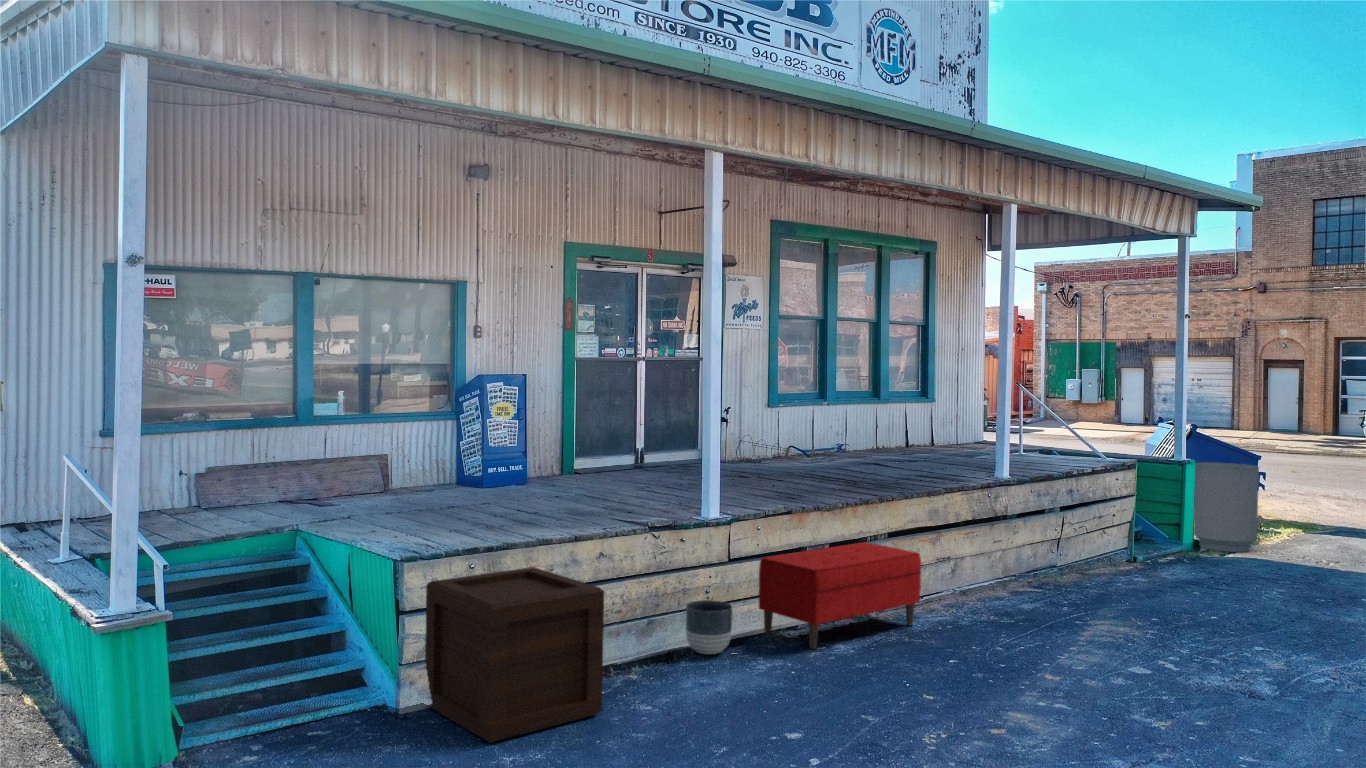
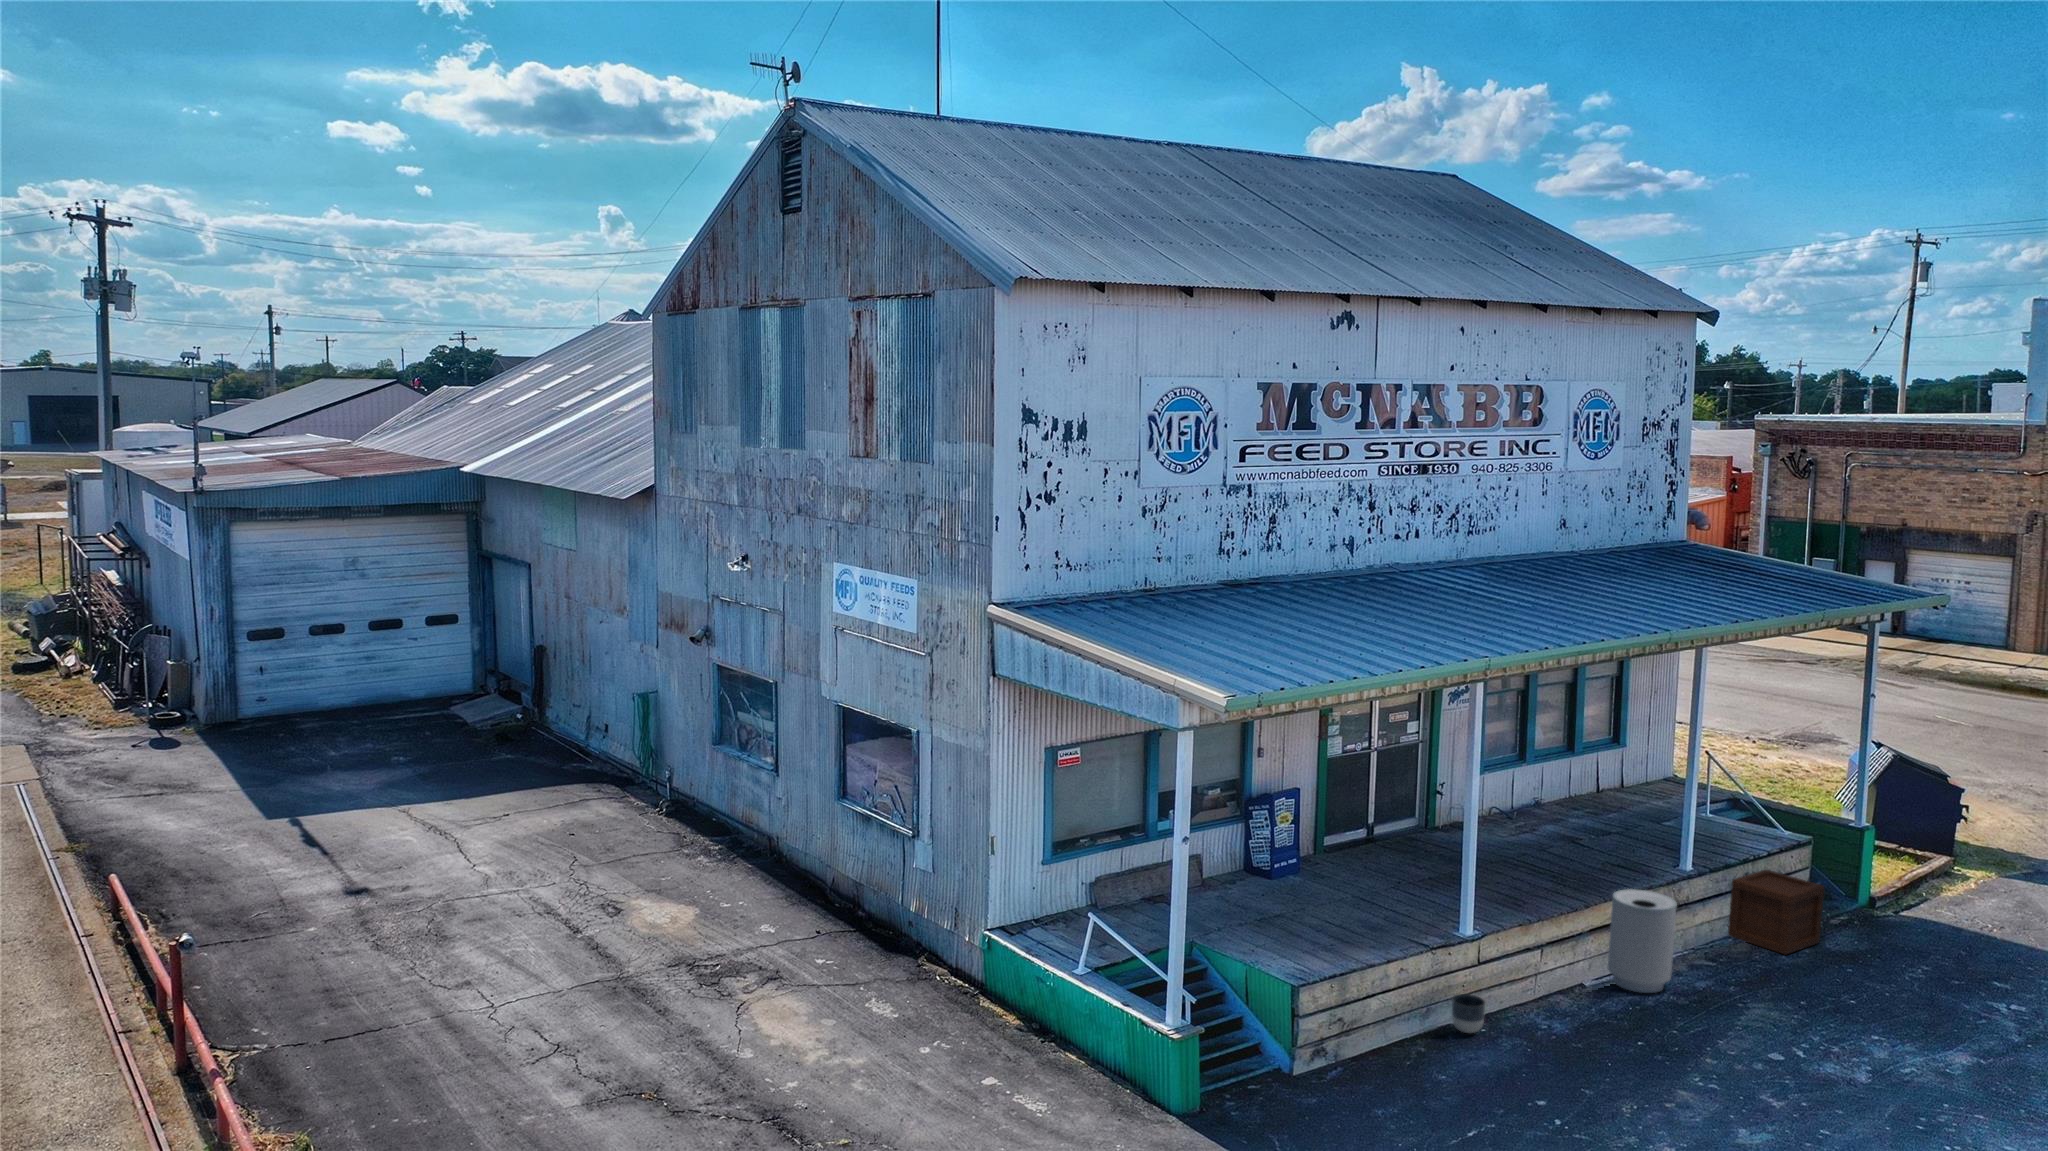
trash can: present [1193,462,1259,552] -> present [1608,889,1677,993]
bench: present [759,542,921,649] -> none [1497,940,1618,1030]
wooden crate: present [425,567,604,743] -> present [1728,870,1824,955]

